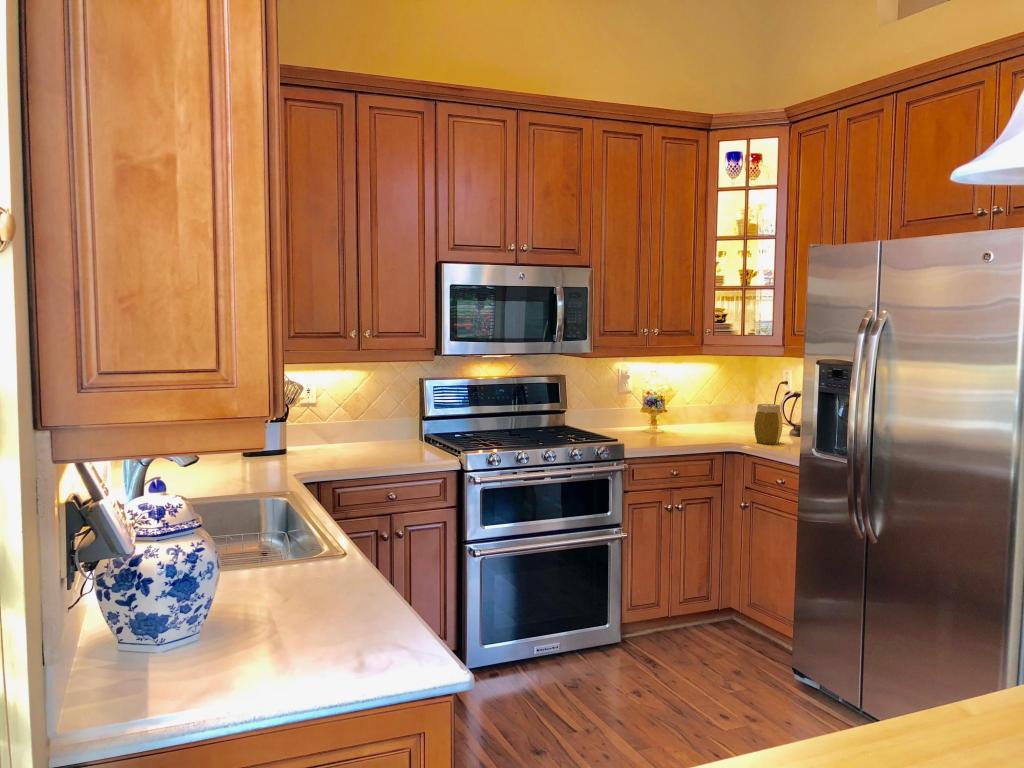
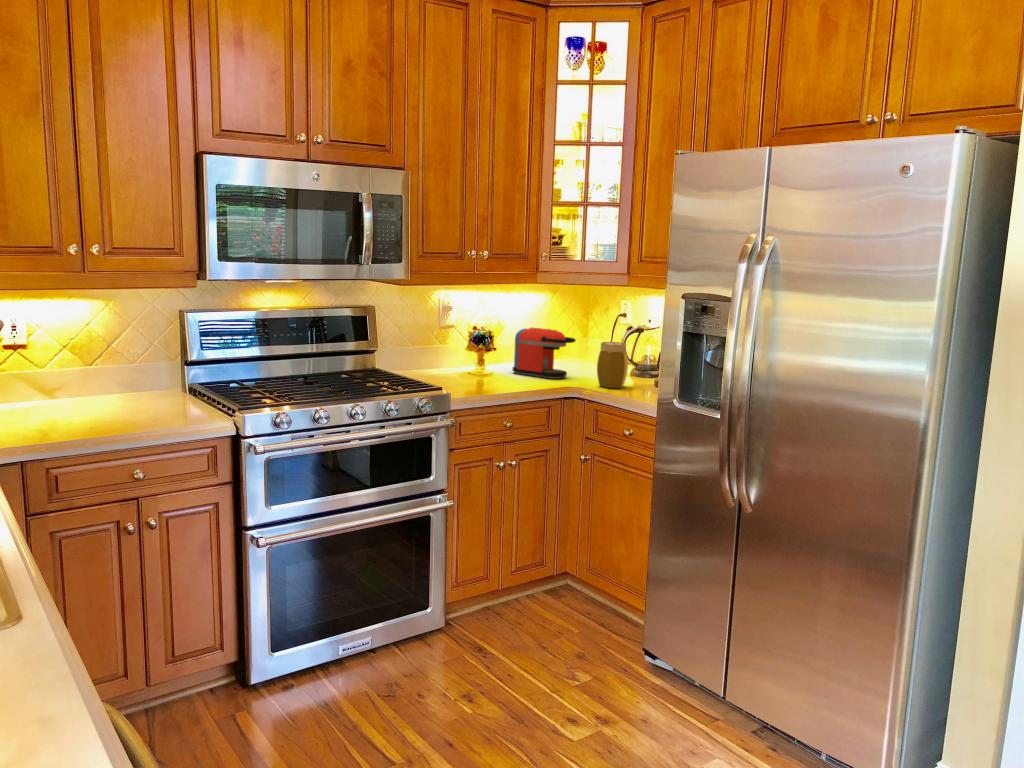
coffee maker: none [682,392,736,436] -> present [513,328,575,379]

